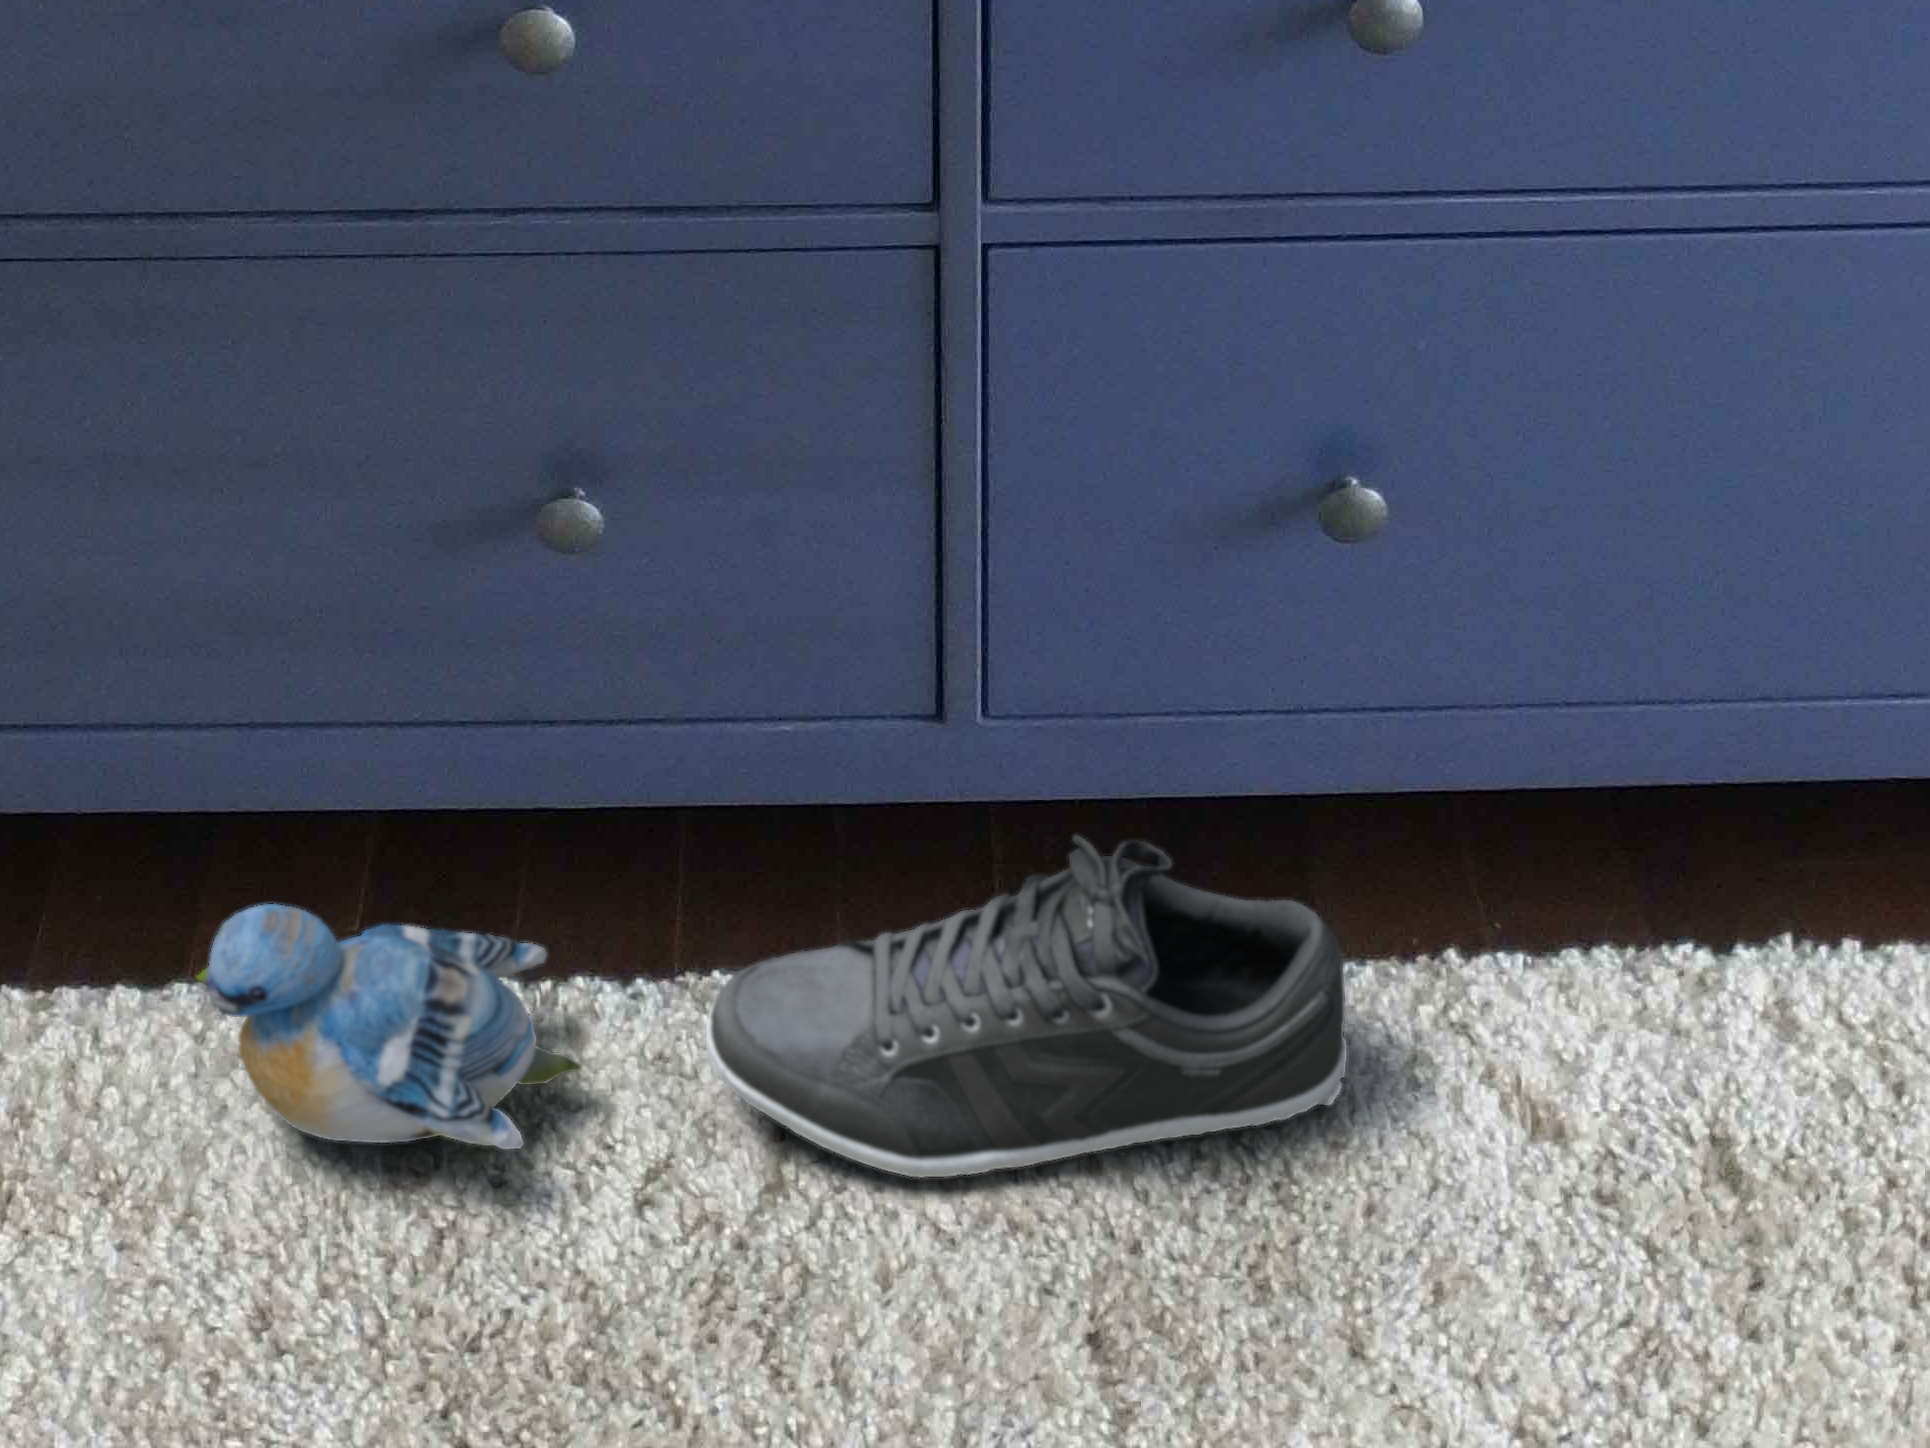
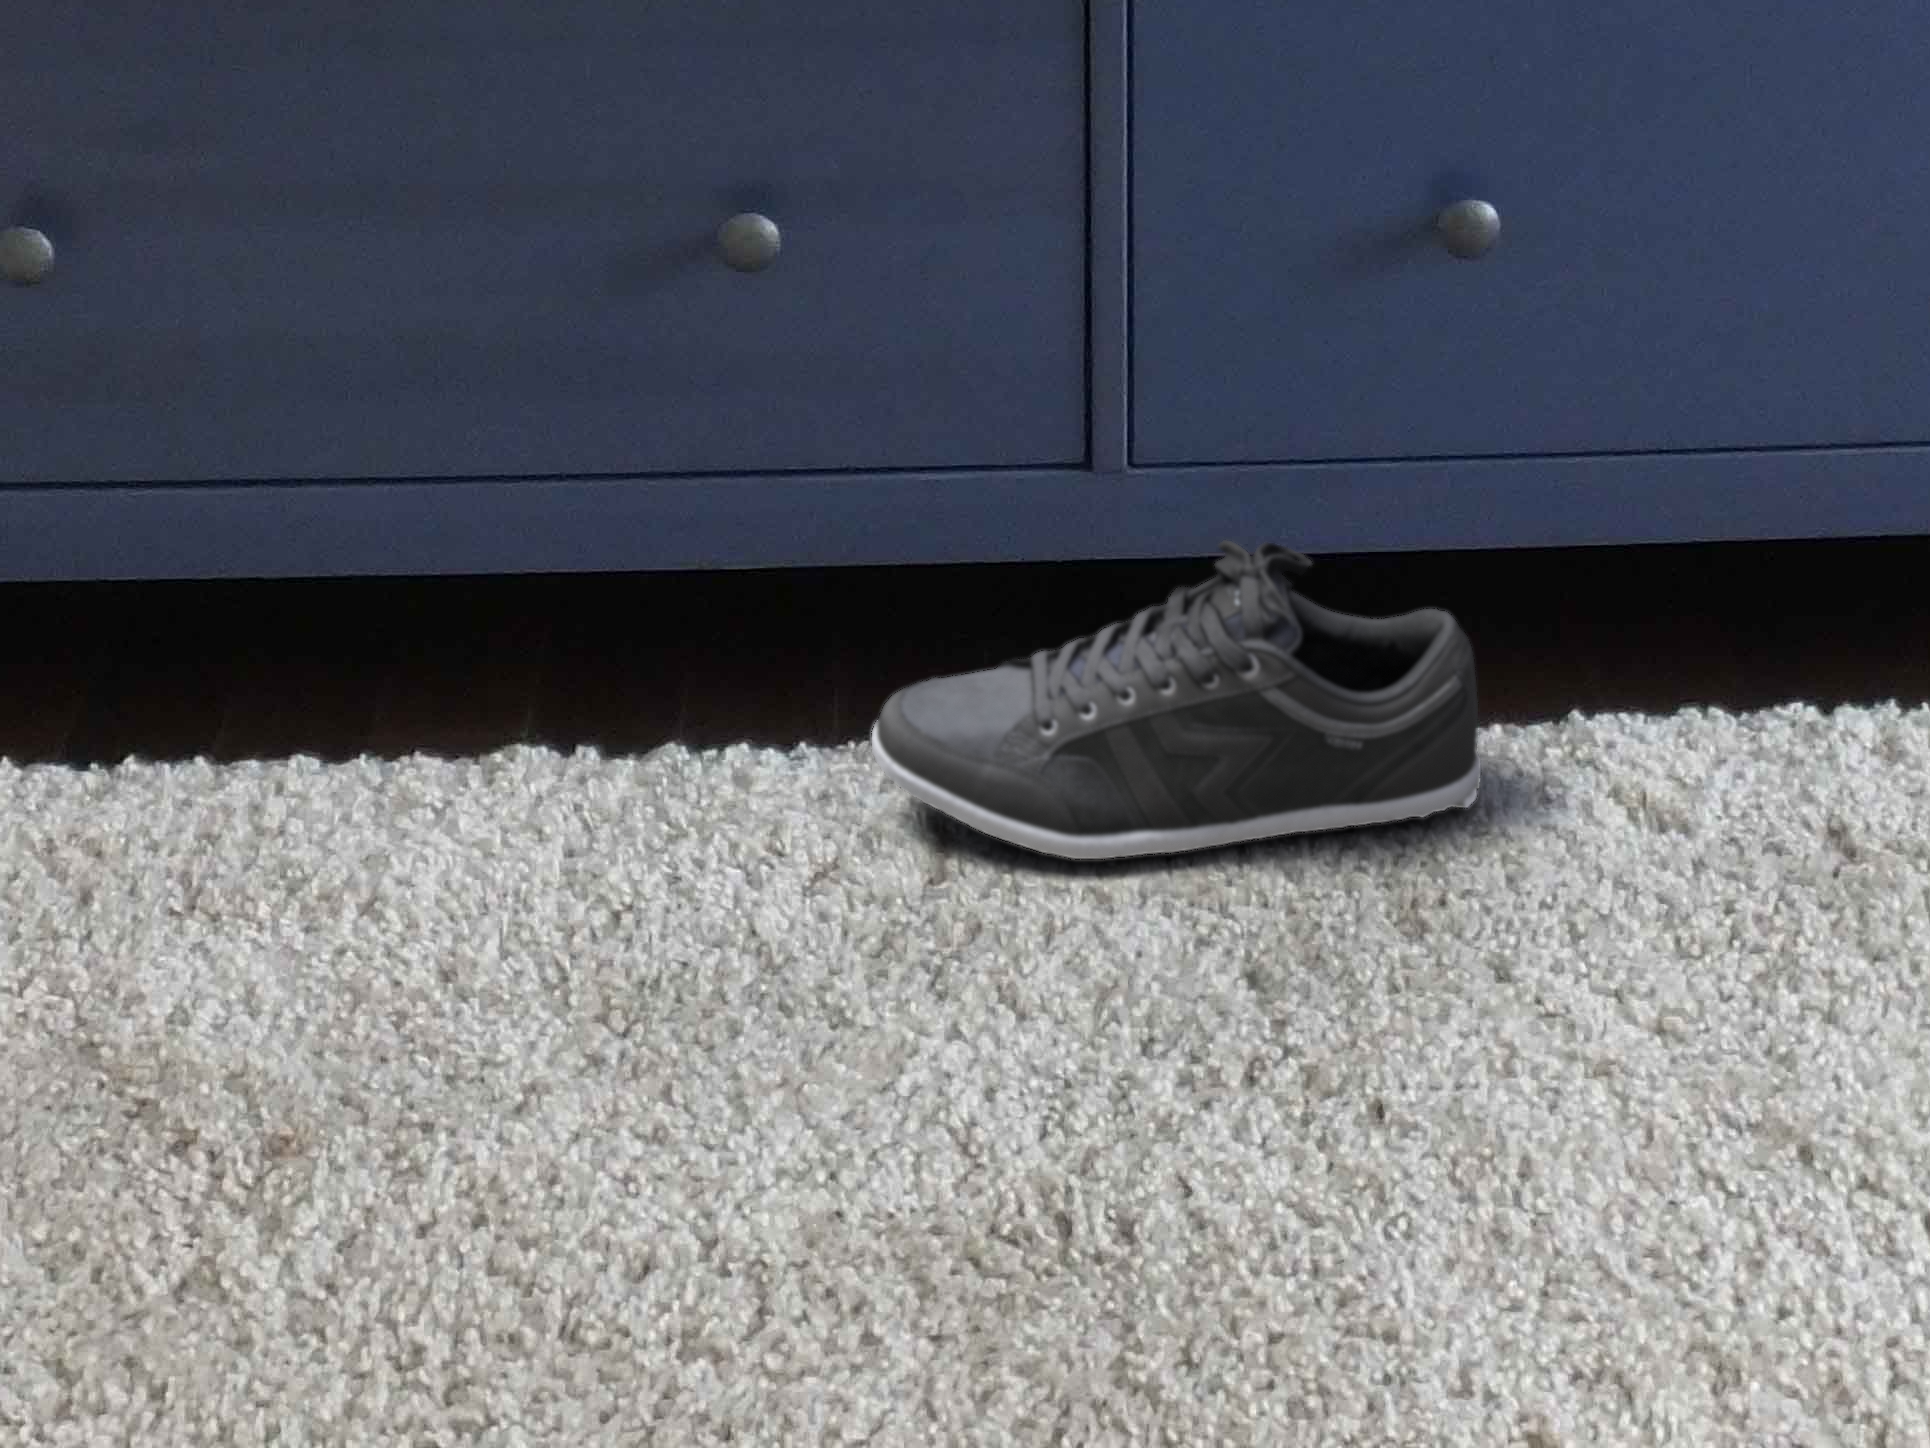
plush toy: present [196,904,582,1149] -> none [387,600,753,842]

